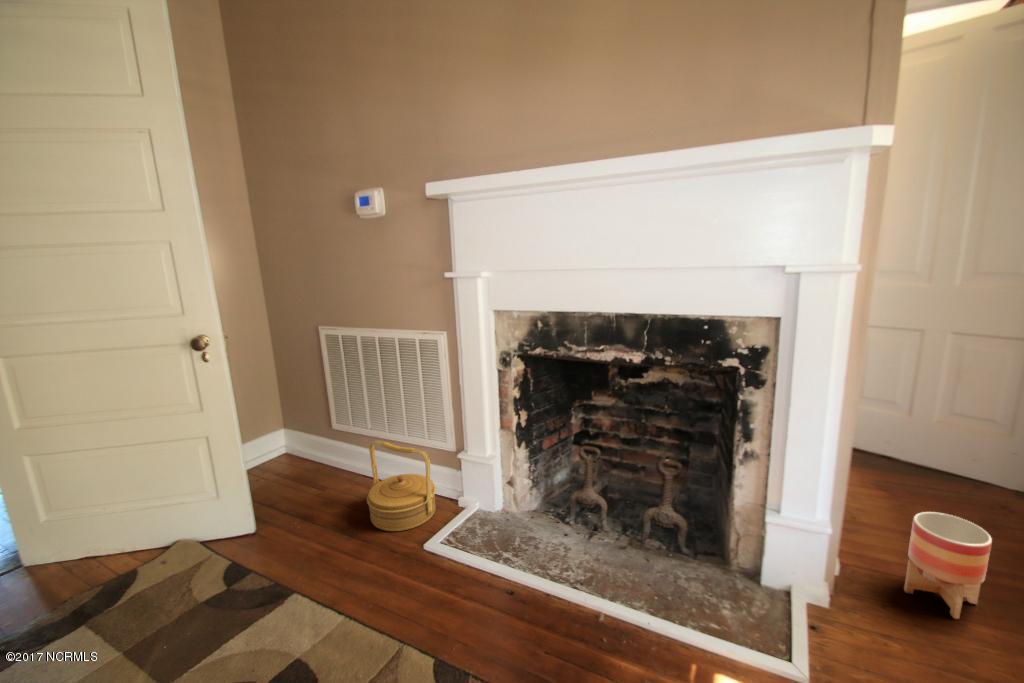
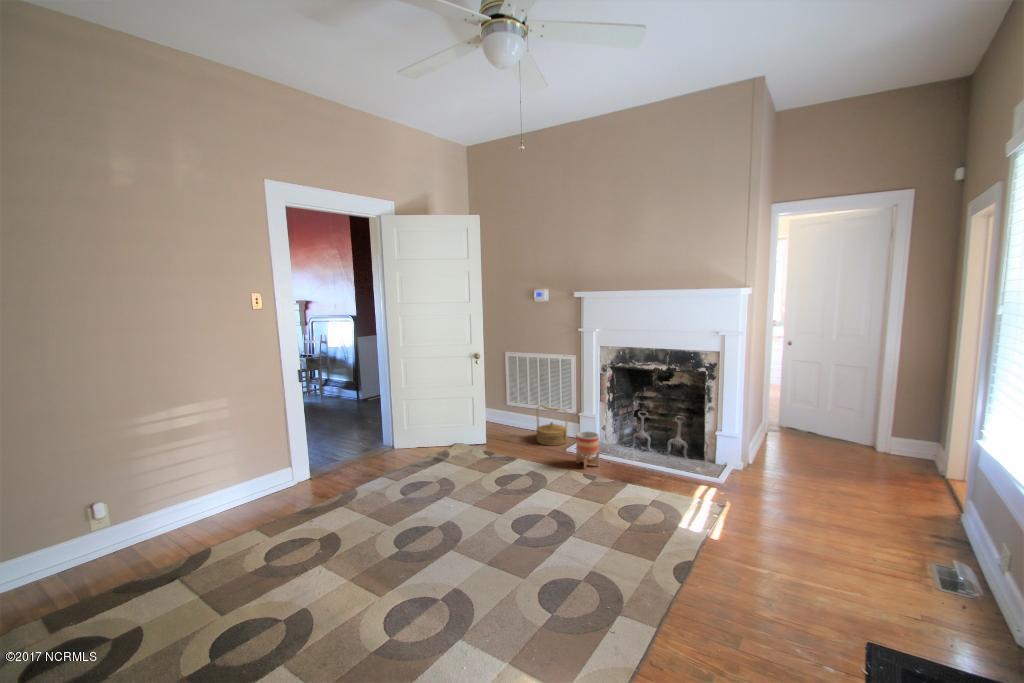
planter: present [904,512,992,619] -> present [576,431,599,469]

